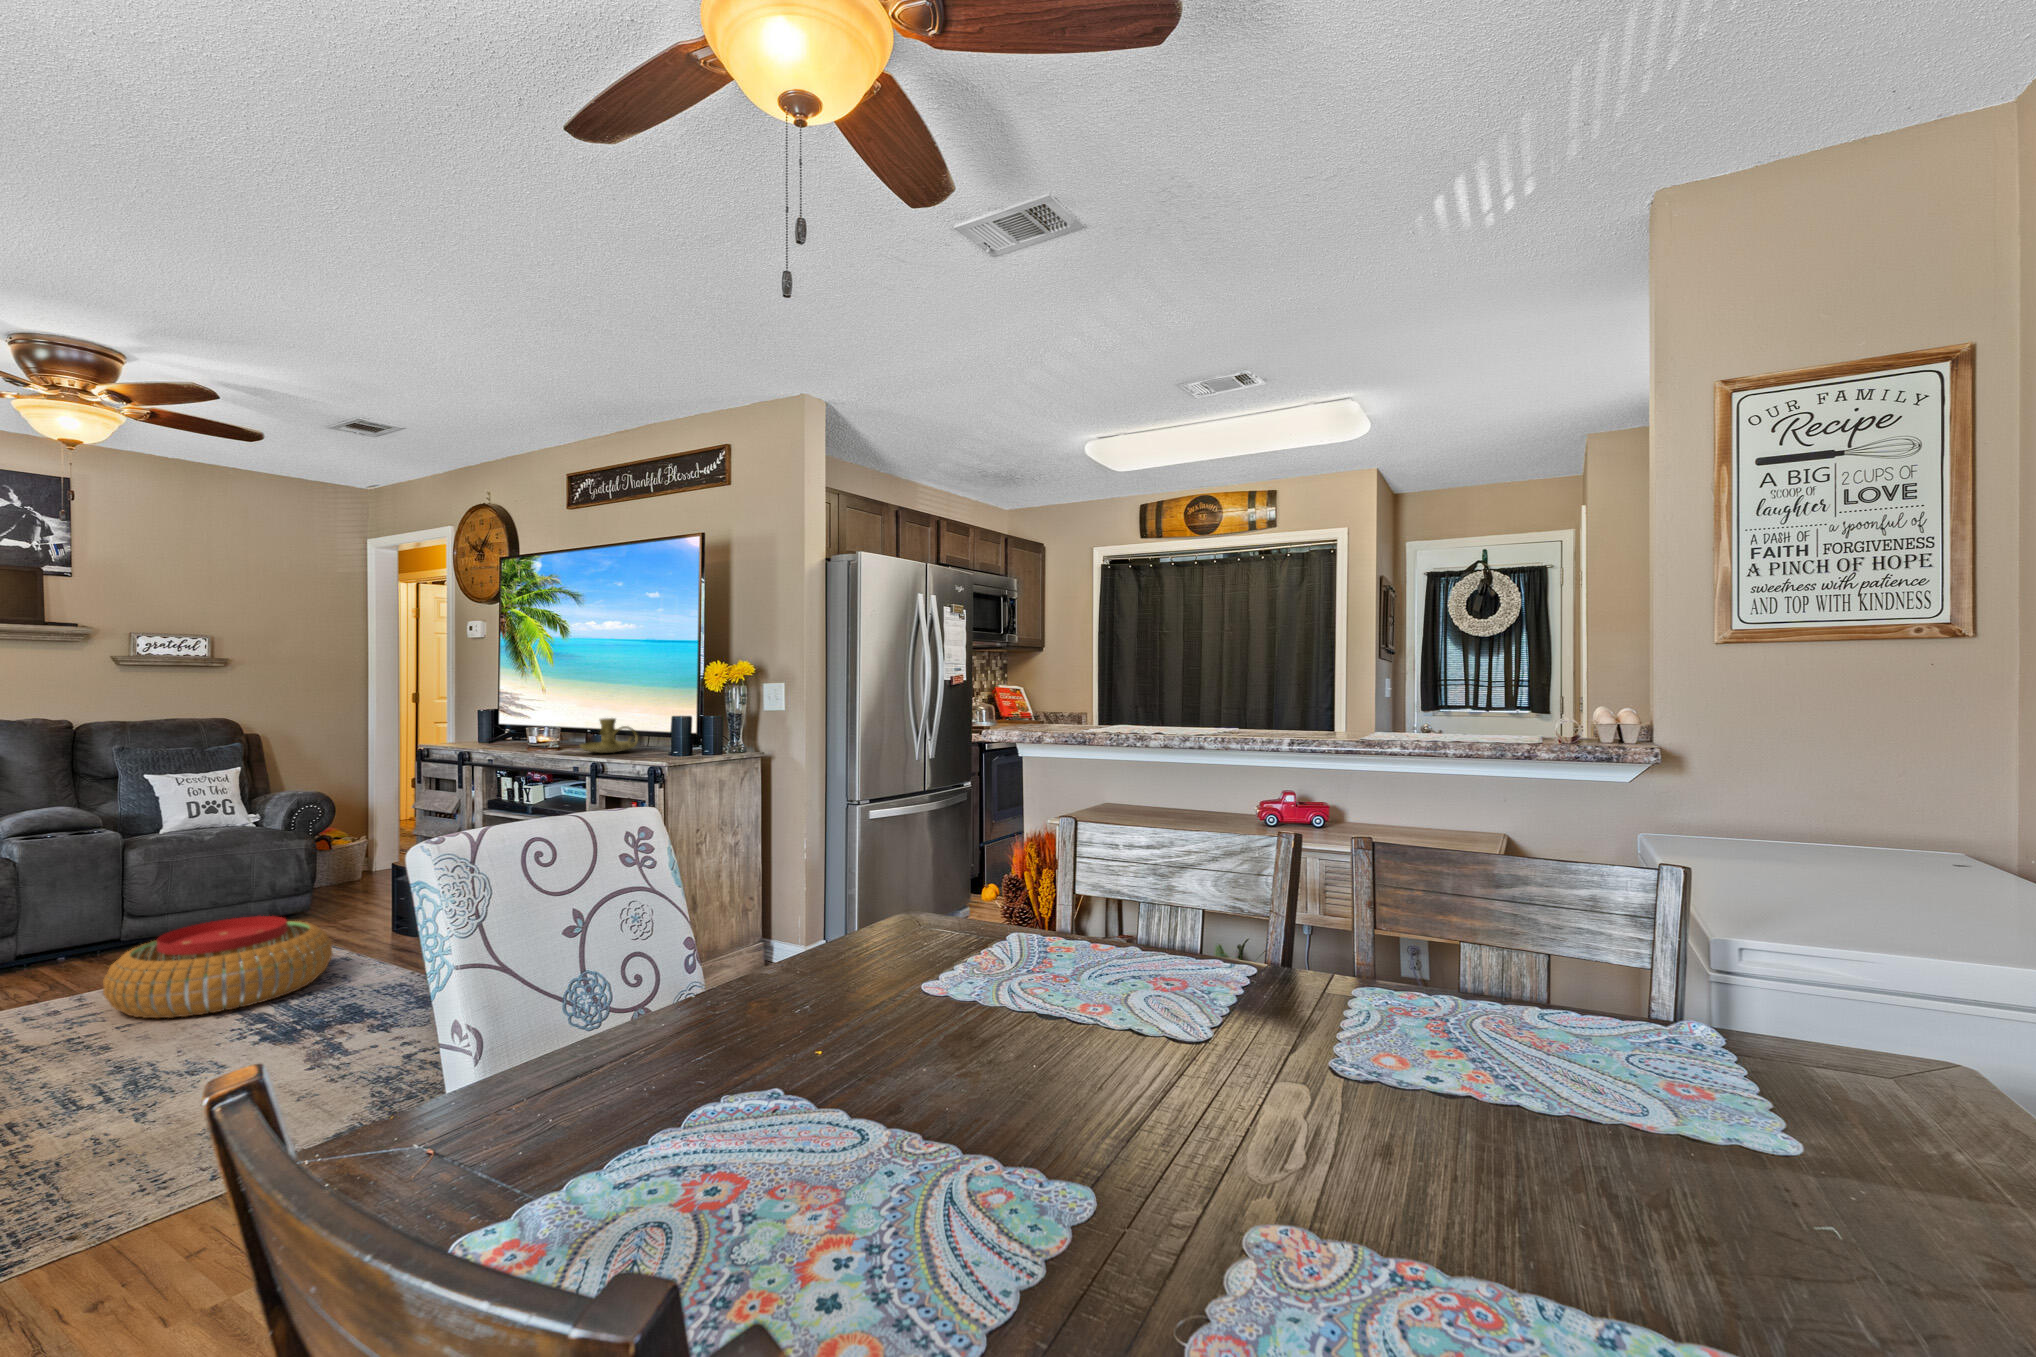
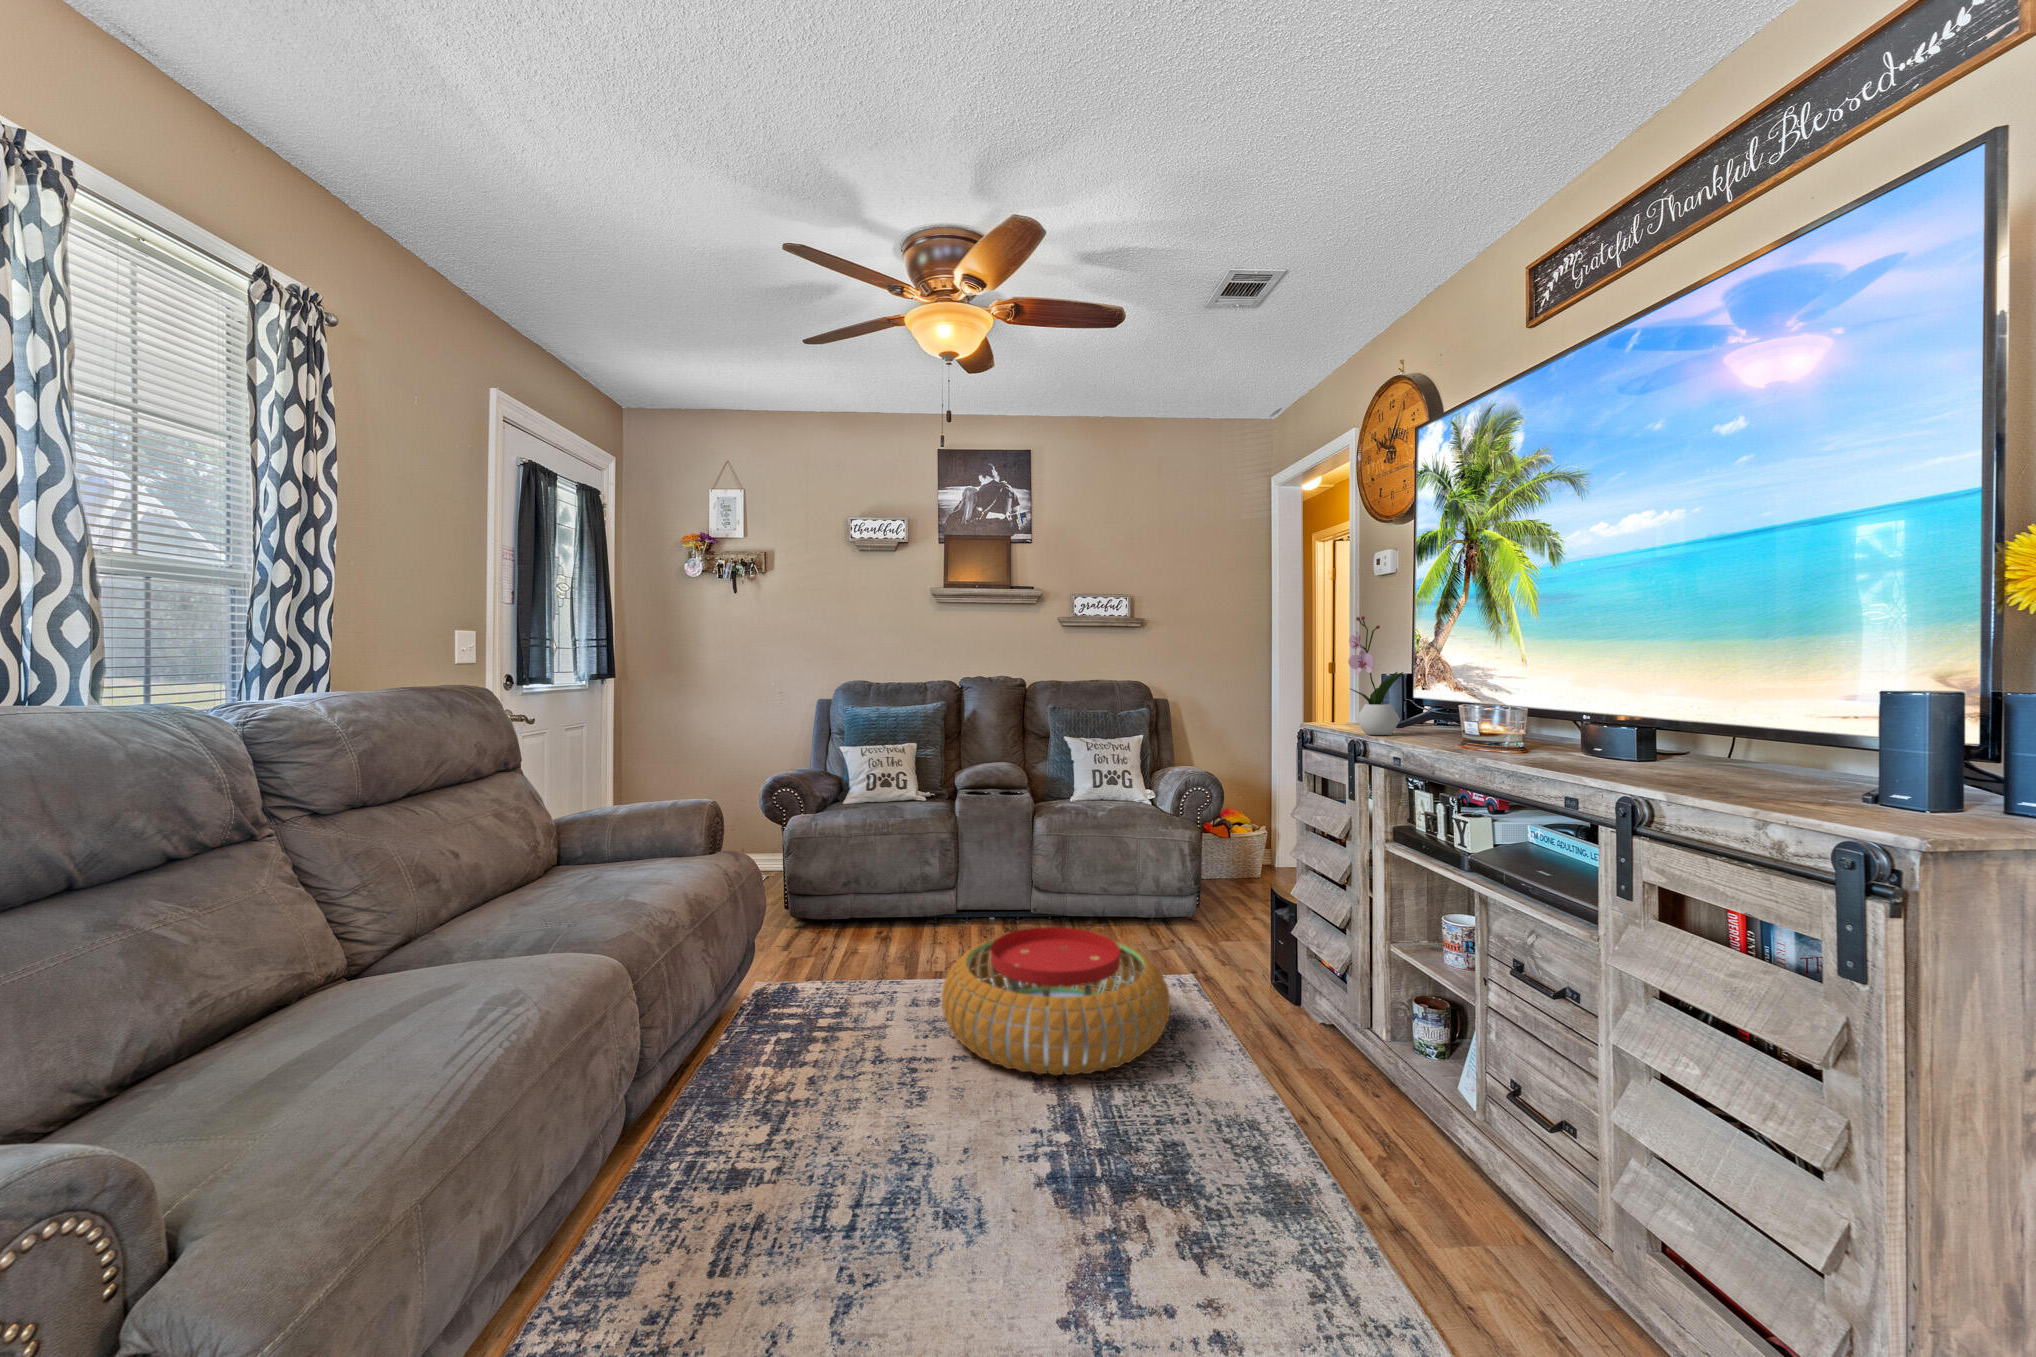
flower arrangement: none [458,675,495,747] -> present [1348,616,1403,735]
candle holder: present [580,718,638,753] -> none [1578,692,1750,774]

